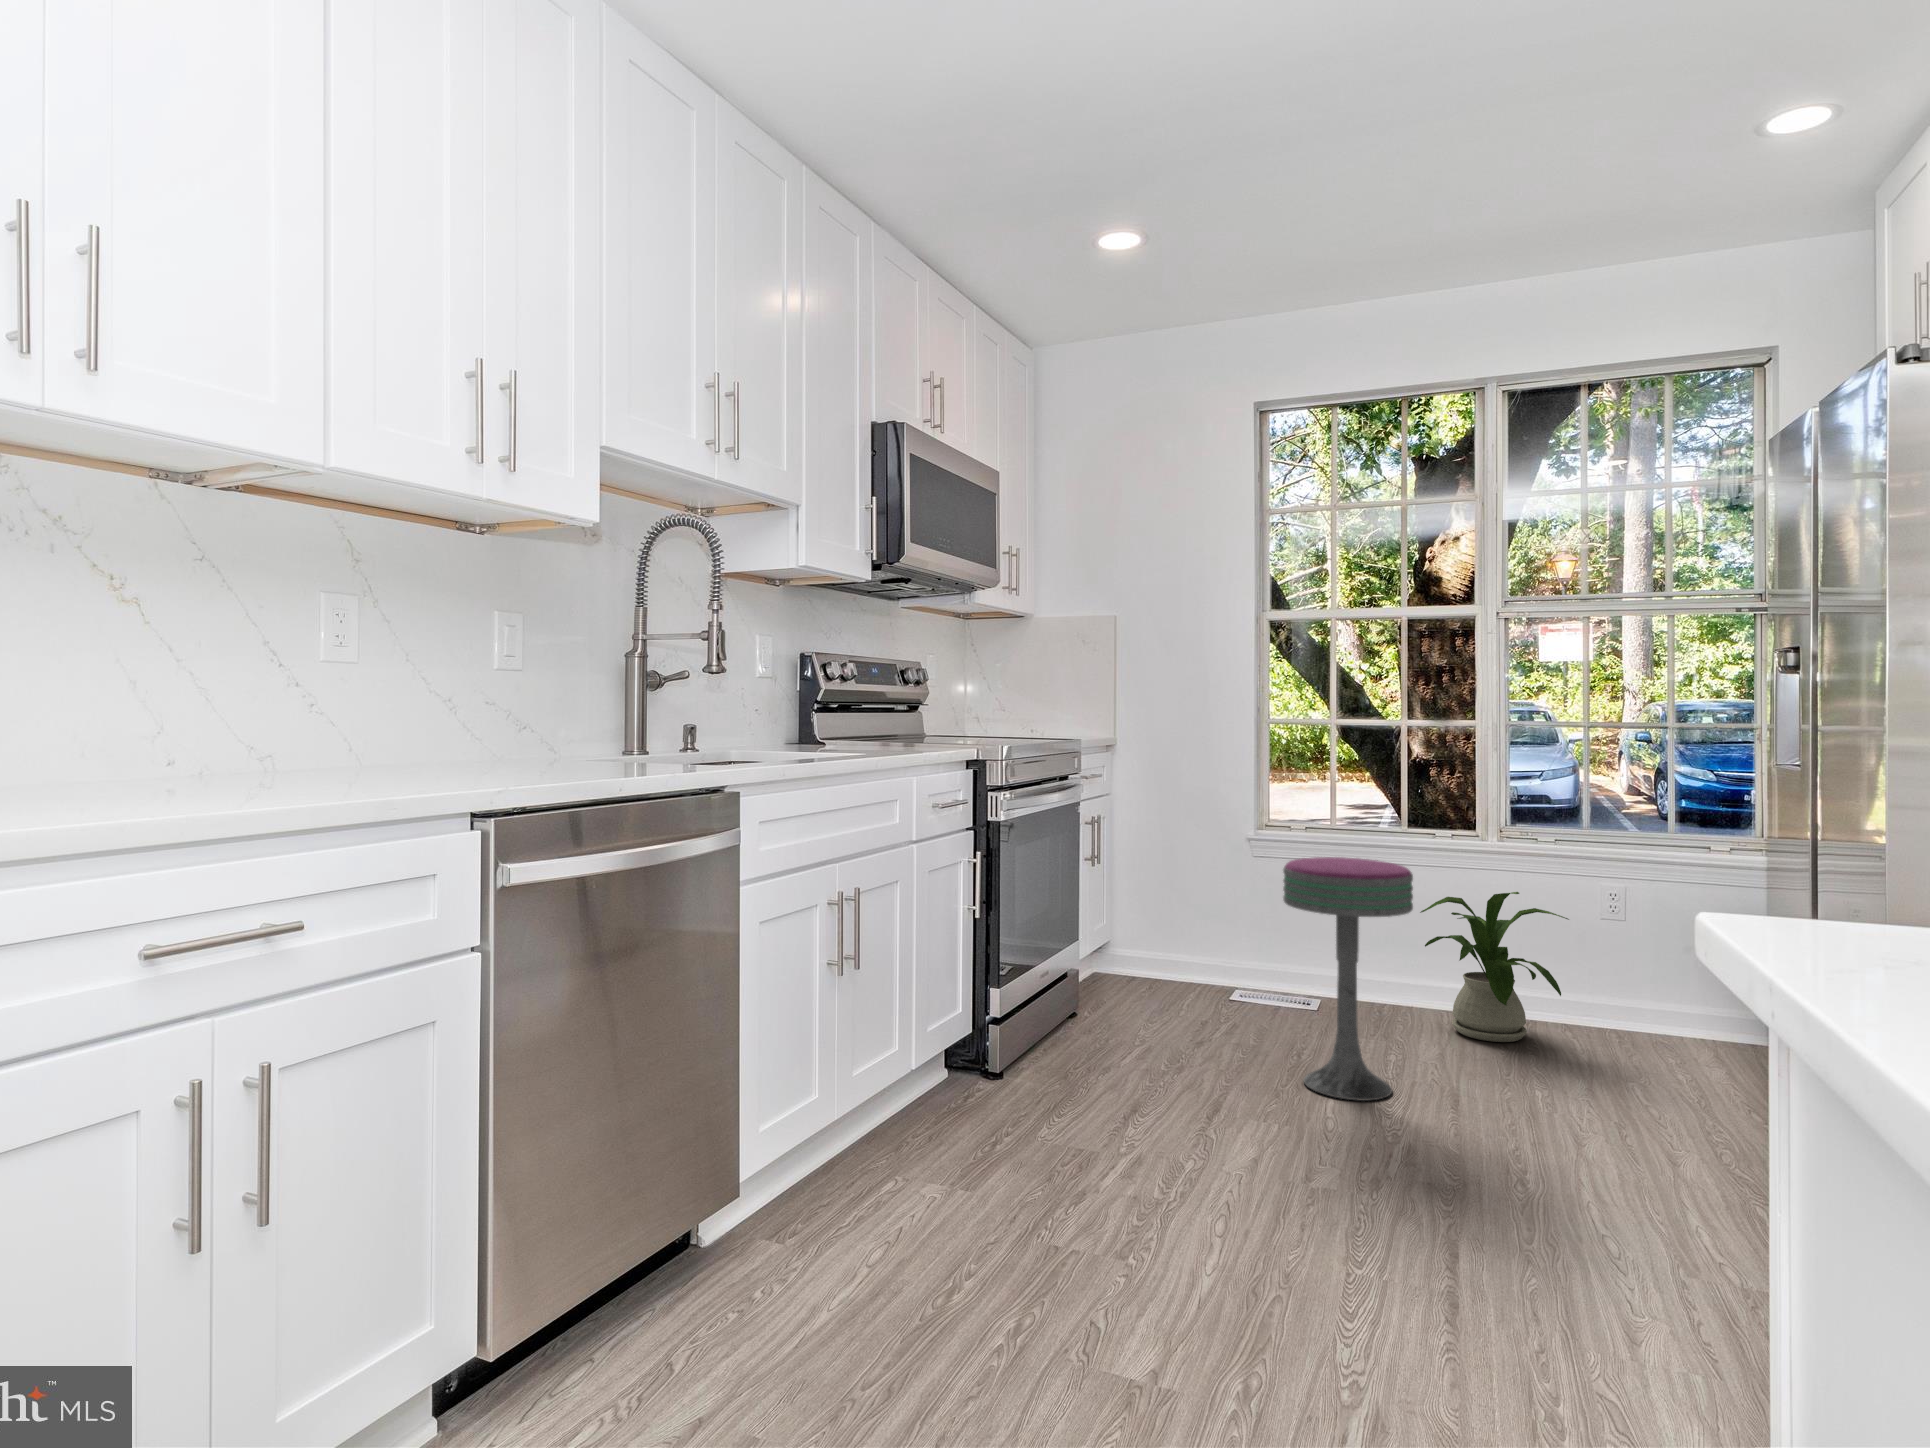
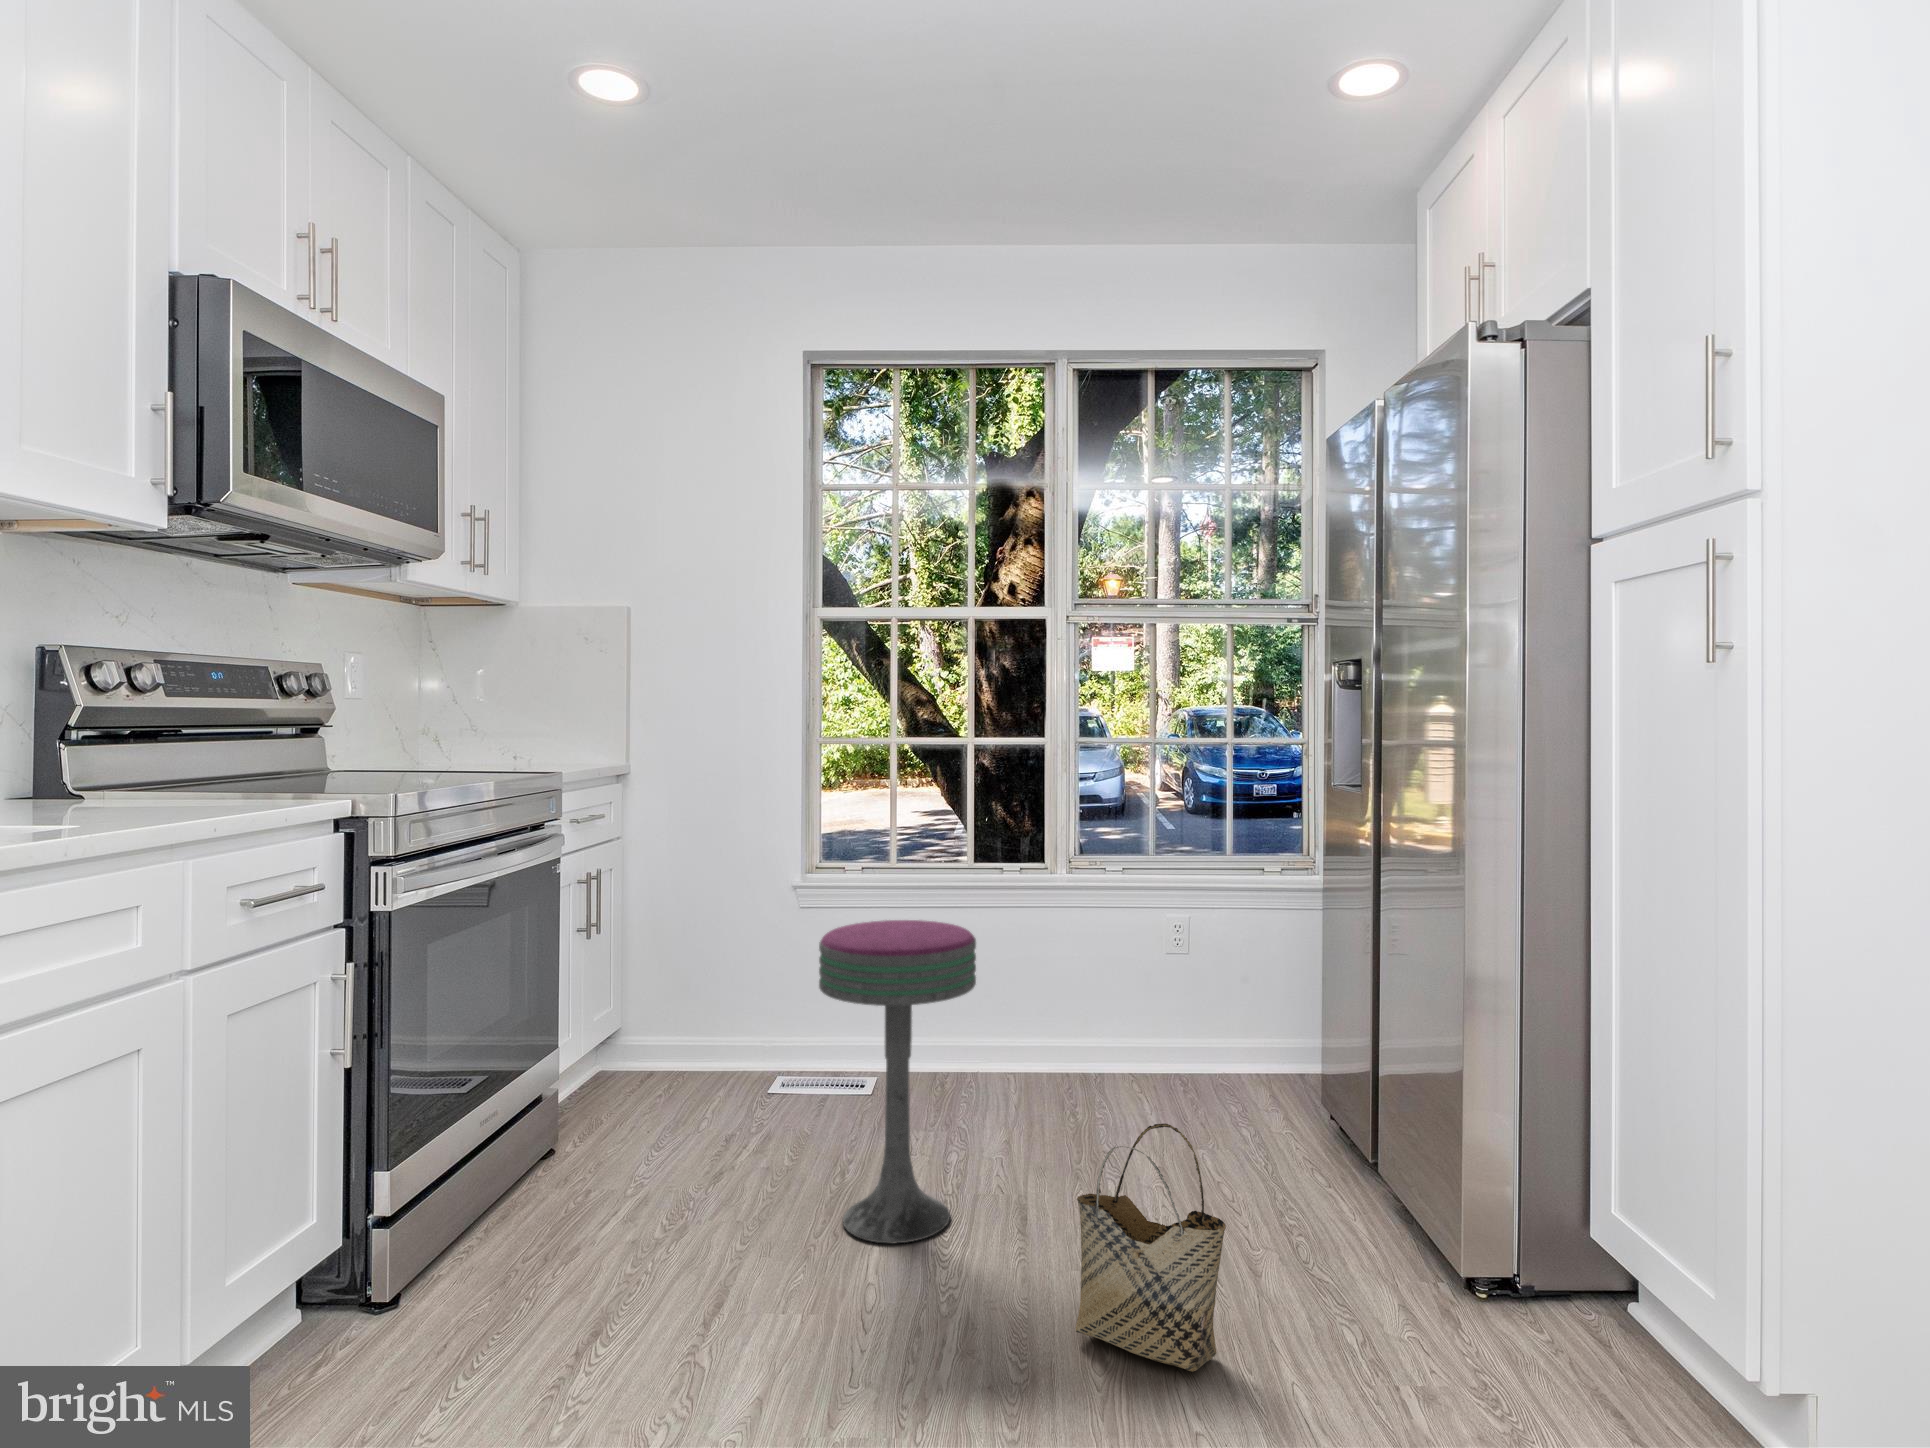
house plant: present [1420,892,1569,1042] -> none [985,937,1140,1113]
woven basket: none [1501,1019,1635,1205] -> present [1075,1124,1226,1371]

